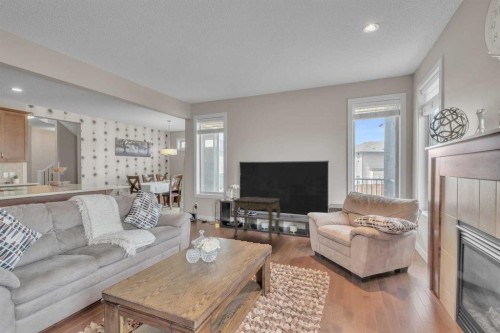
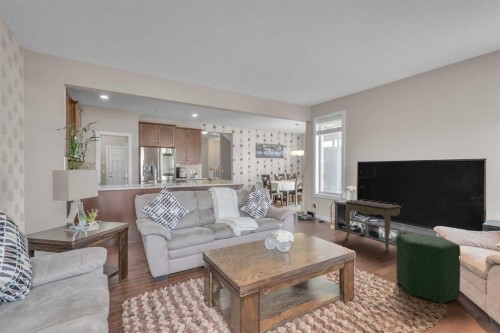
ottoman: none [290,222,332,274] -> present [396,233,460,304]

